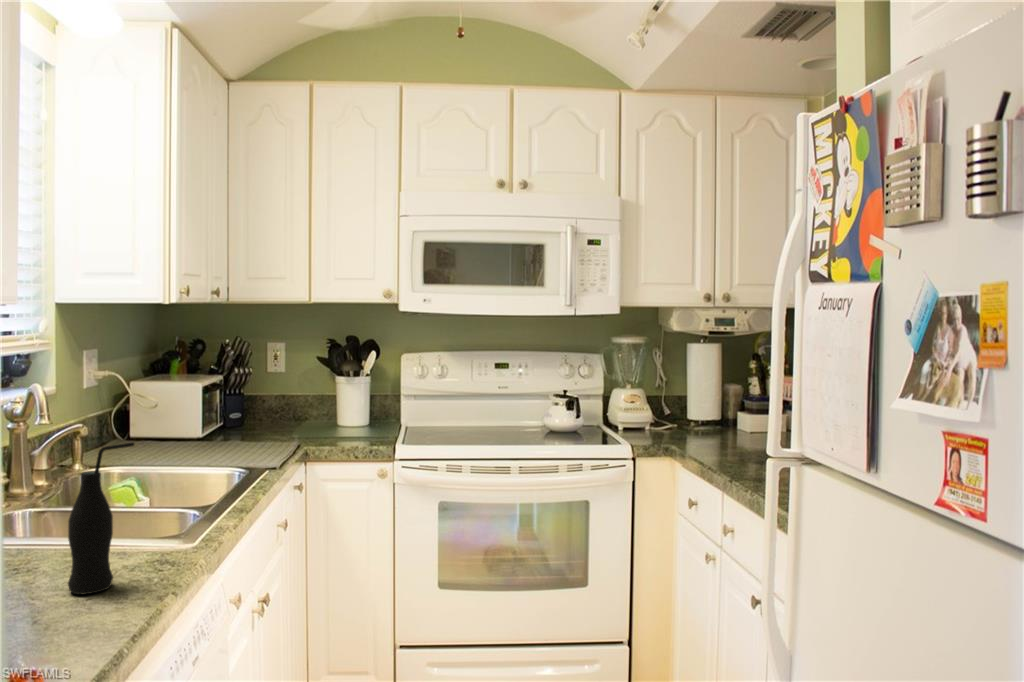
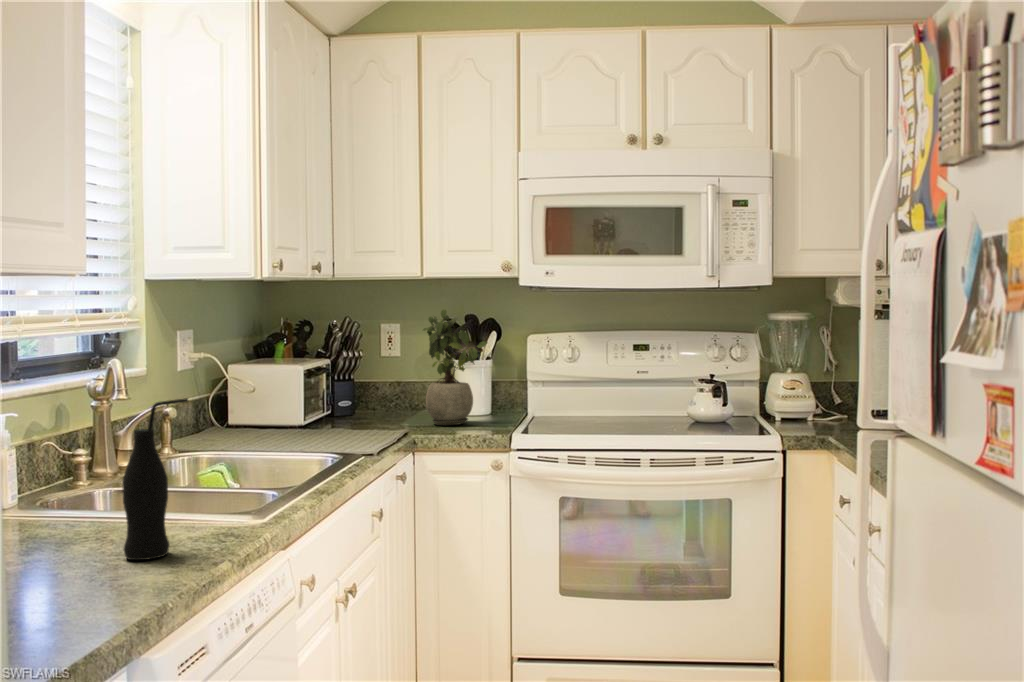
potted plant: none [314,335,373,437] -> present [423,309,487,425]

